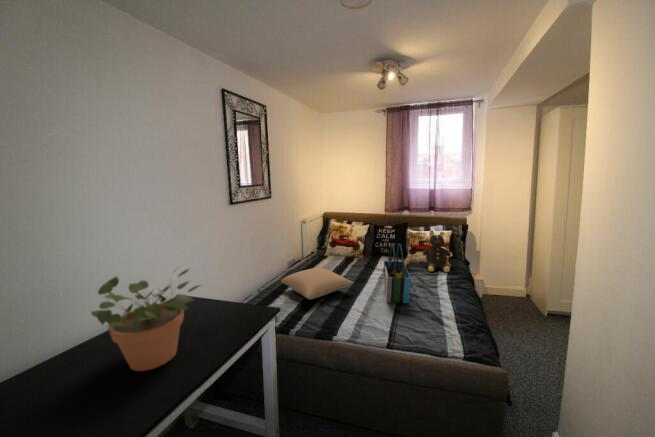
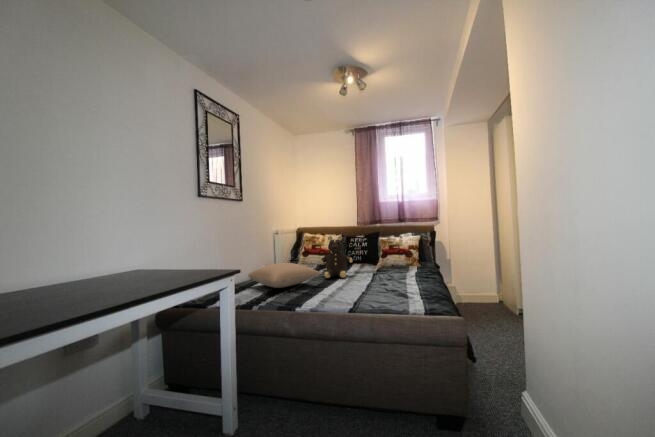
teddy bear: present [421,232,453,272] -> present [320,236,353,278]
tote bag: present [384,244,411,303] -> none [352,231,376,289]
potted plant: present [91,269,200,371] -> none [42,203,162,297]

